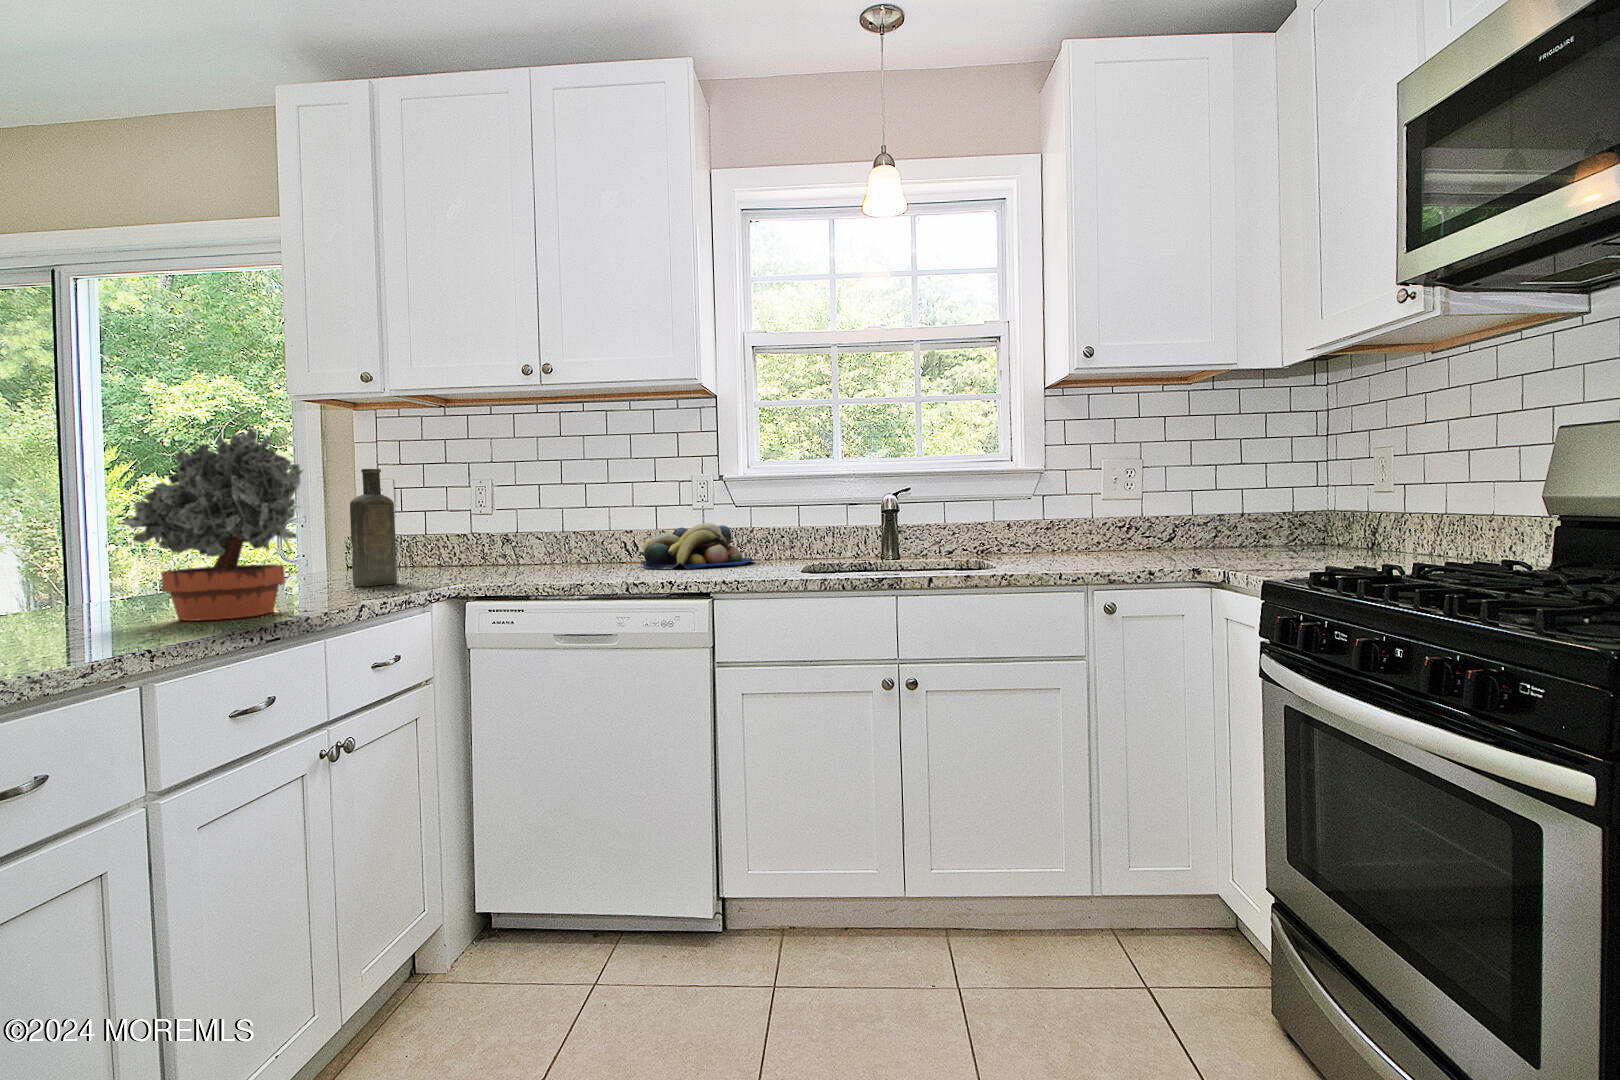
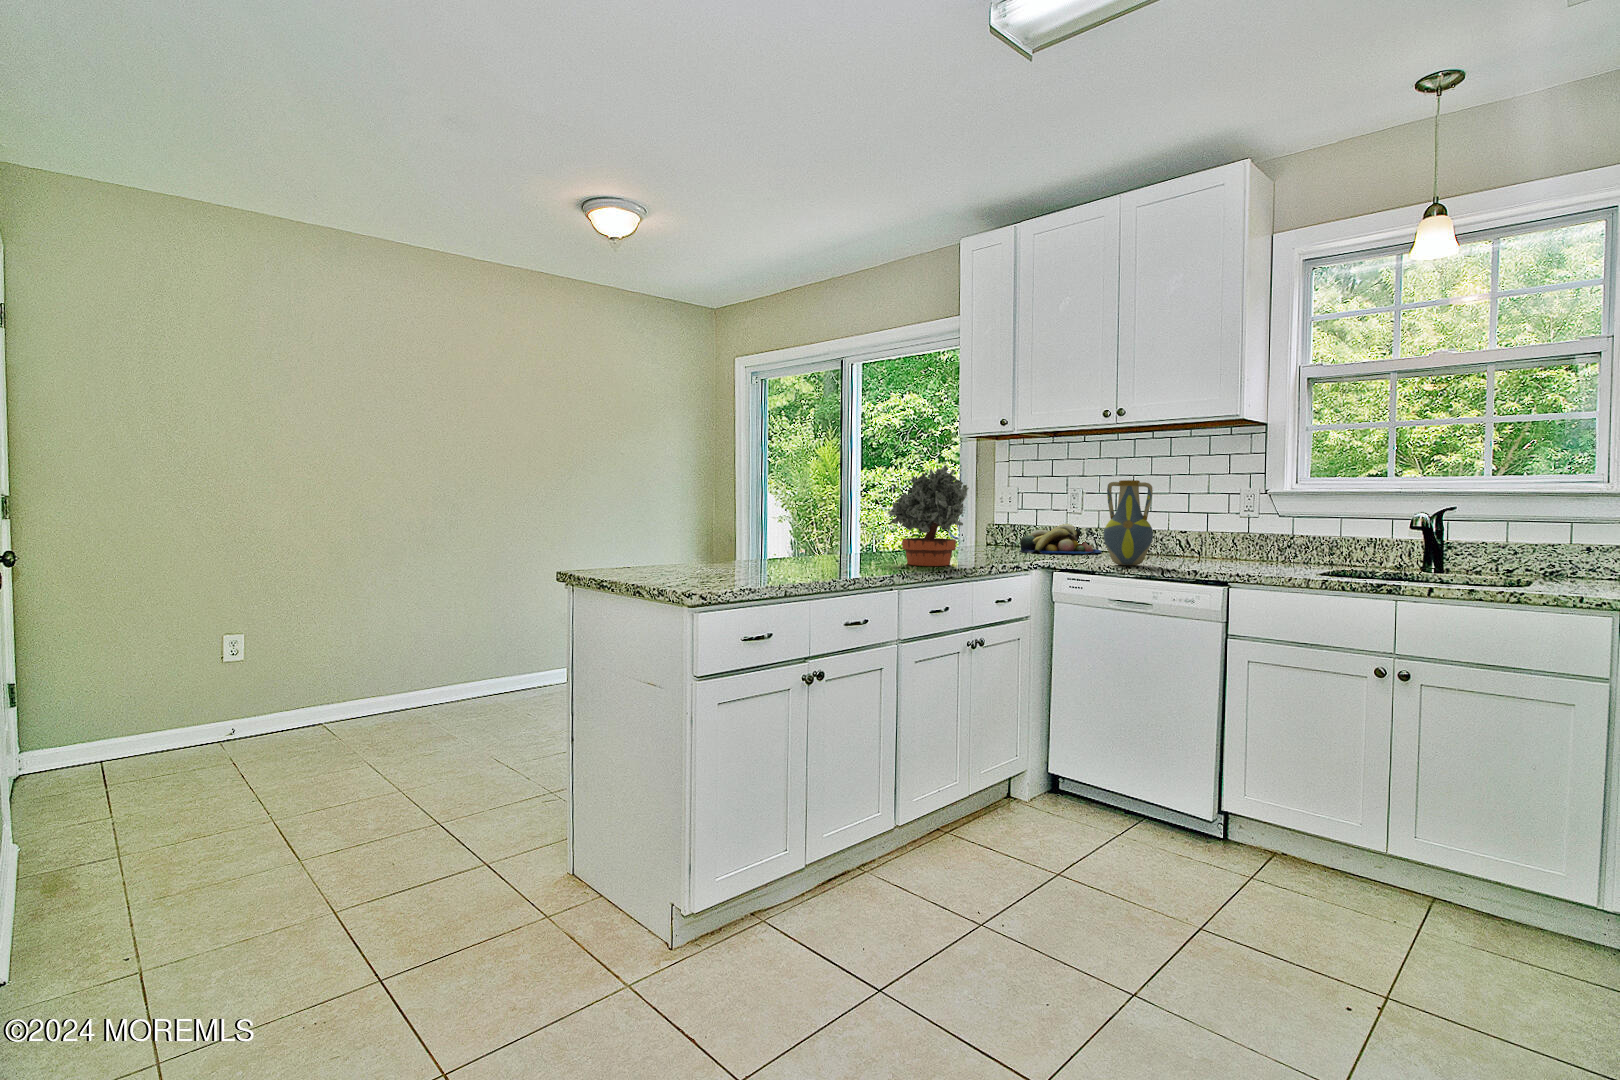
vase: none [538,460,607,583] -> present [1104,480,1153,565]
bottle: present [350,469,397,586] -> none [983,483,1016,556]
fruit bowl: present [641,523,754,569] -> present [1020,524,1102,554]

